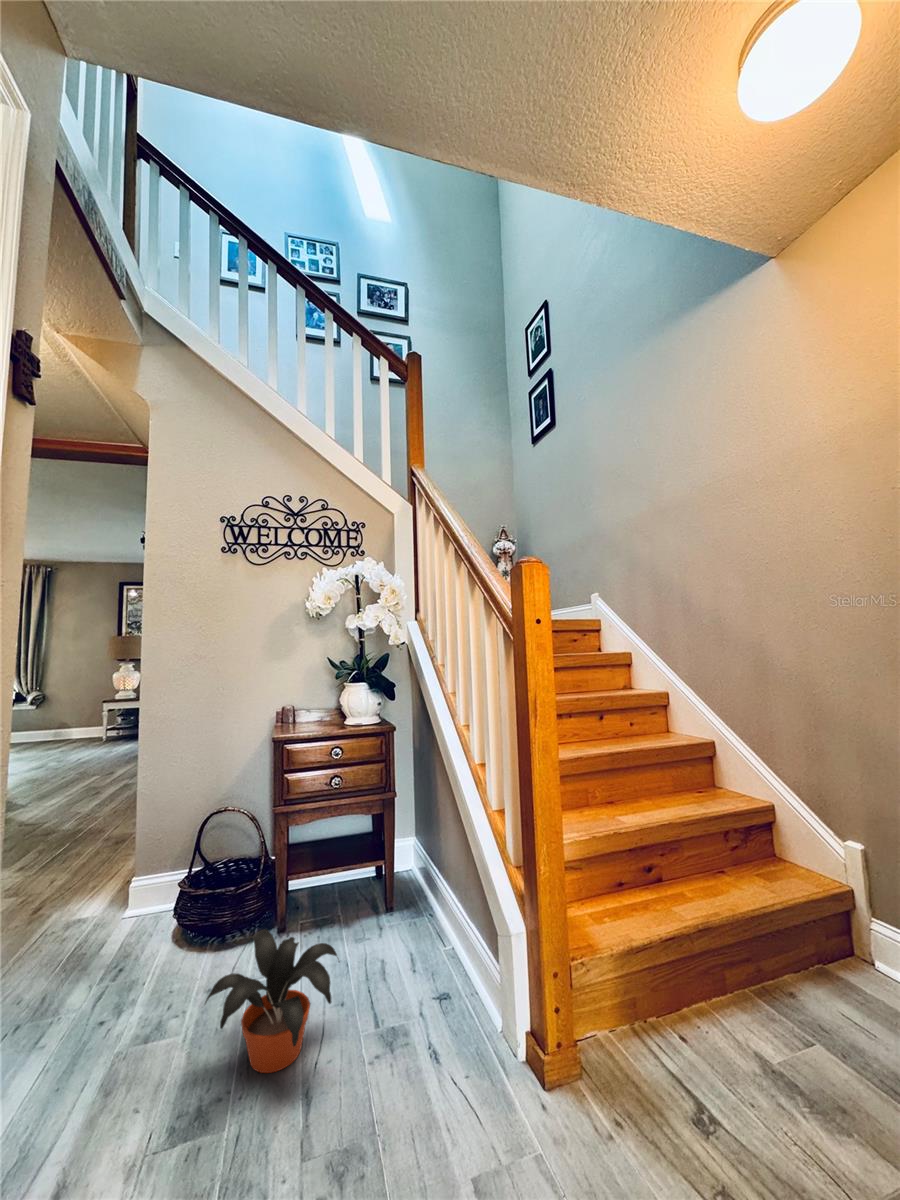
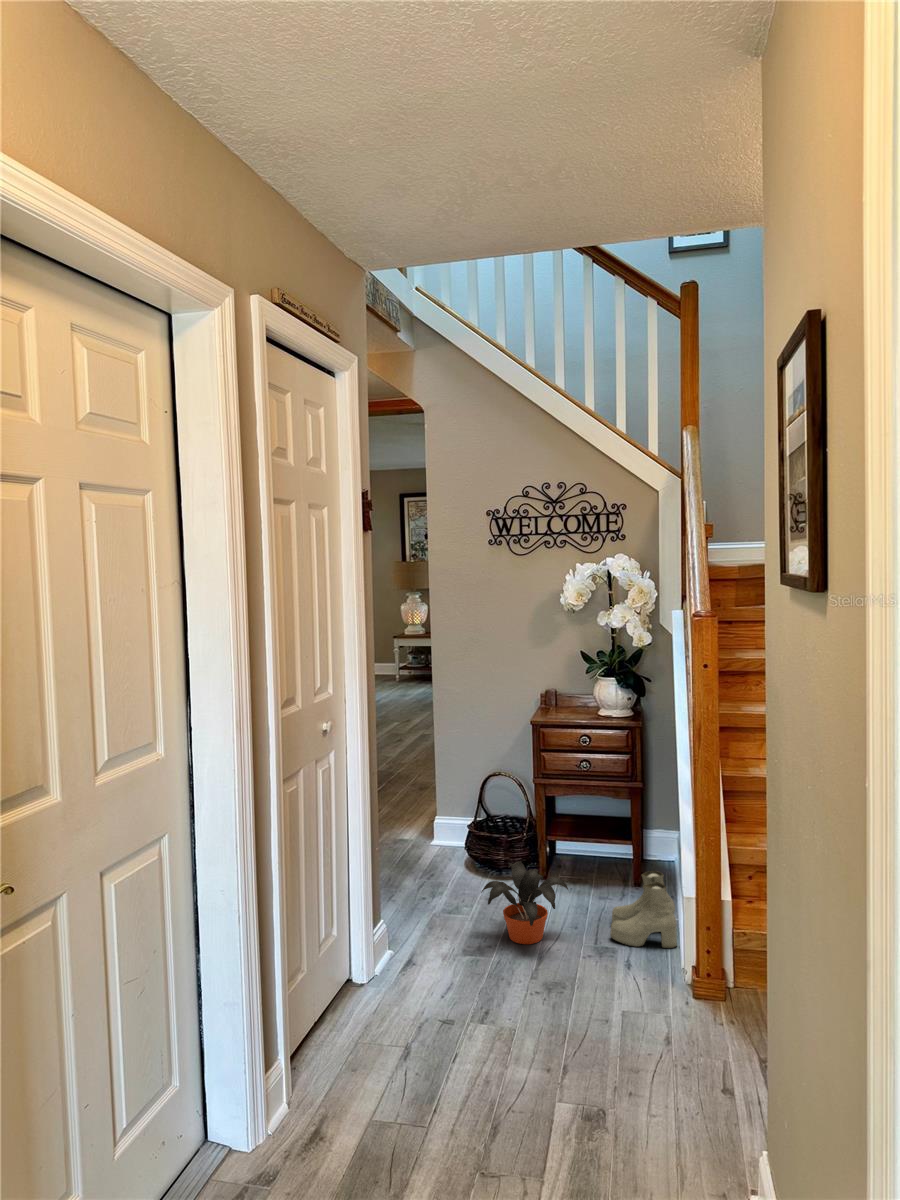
boots: none [386,898,476,1017] -> present [610,871,677,948]

